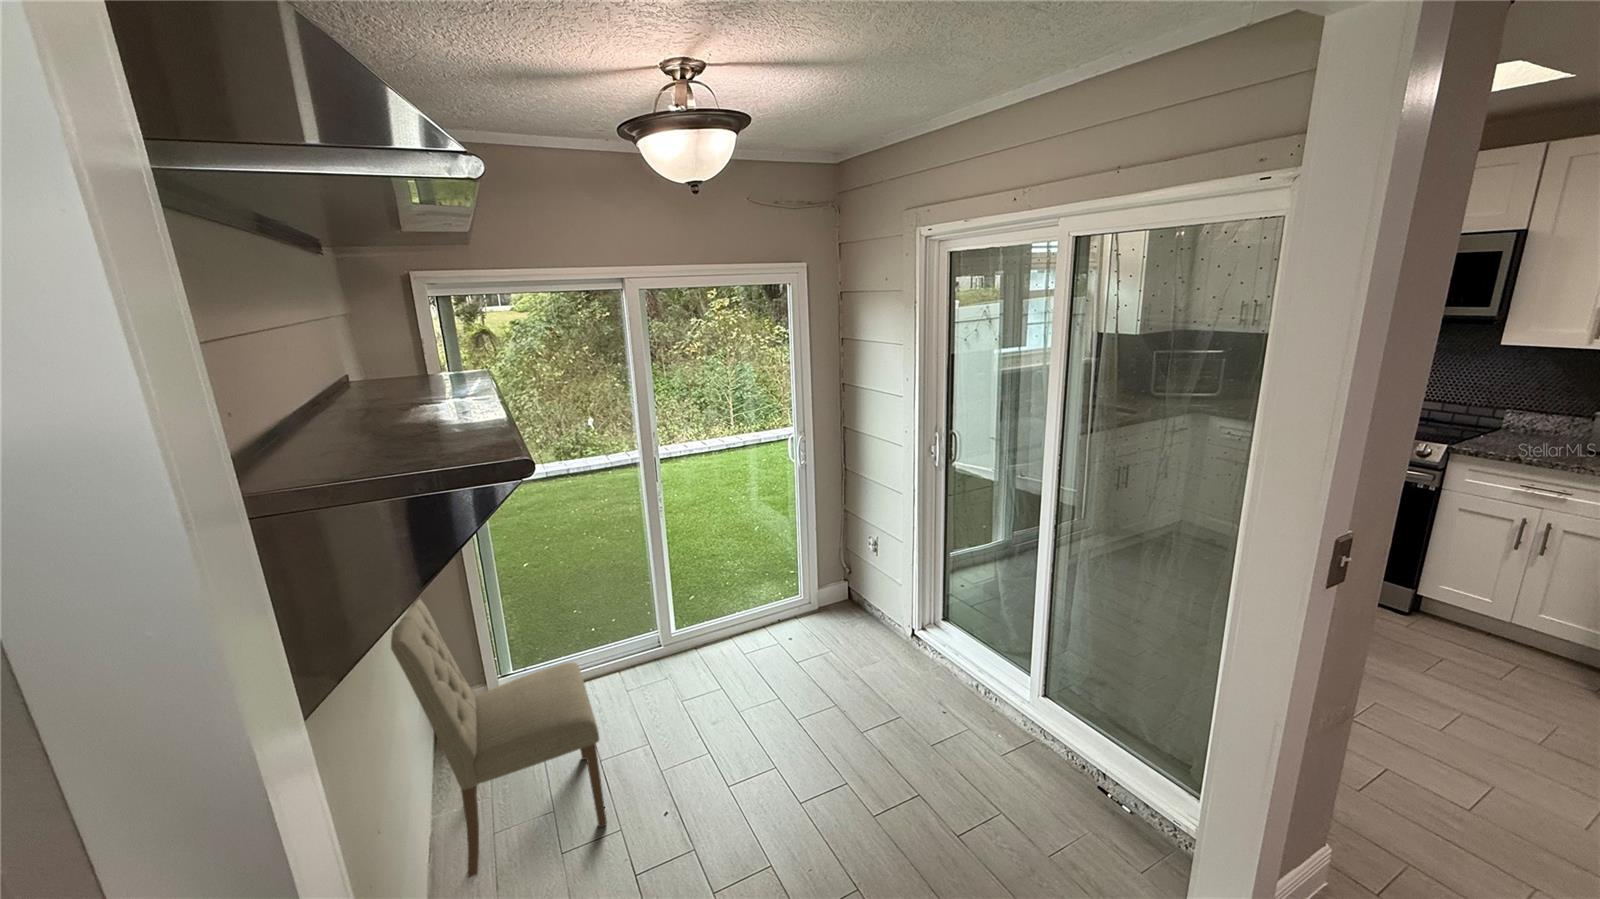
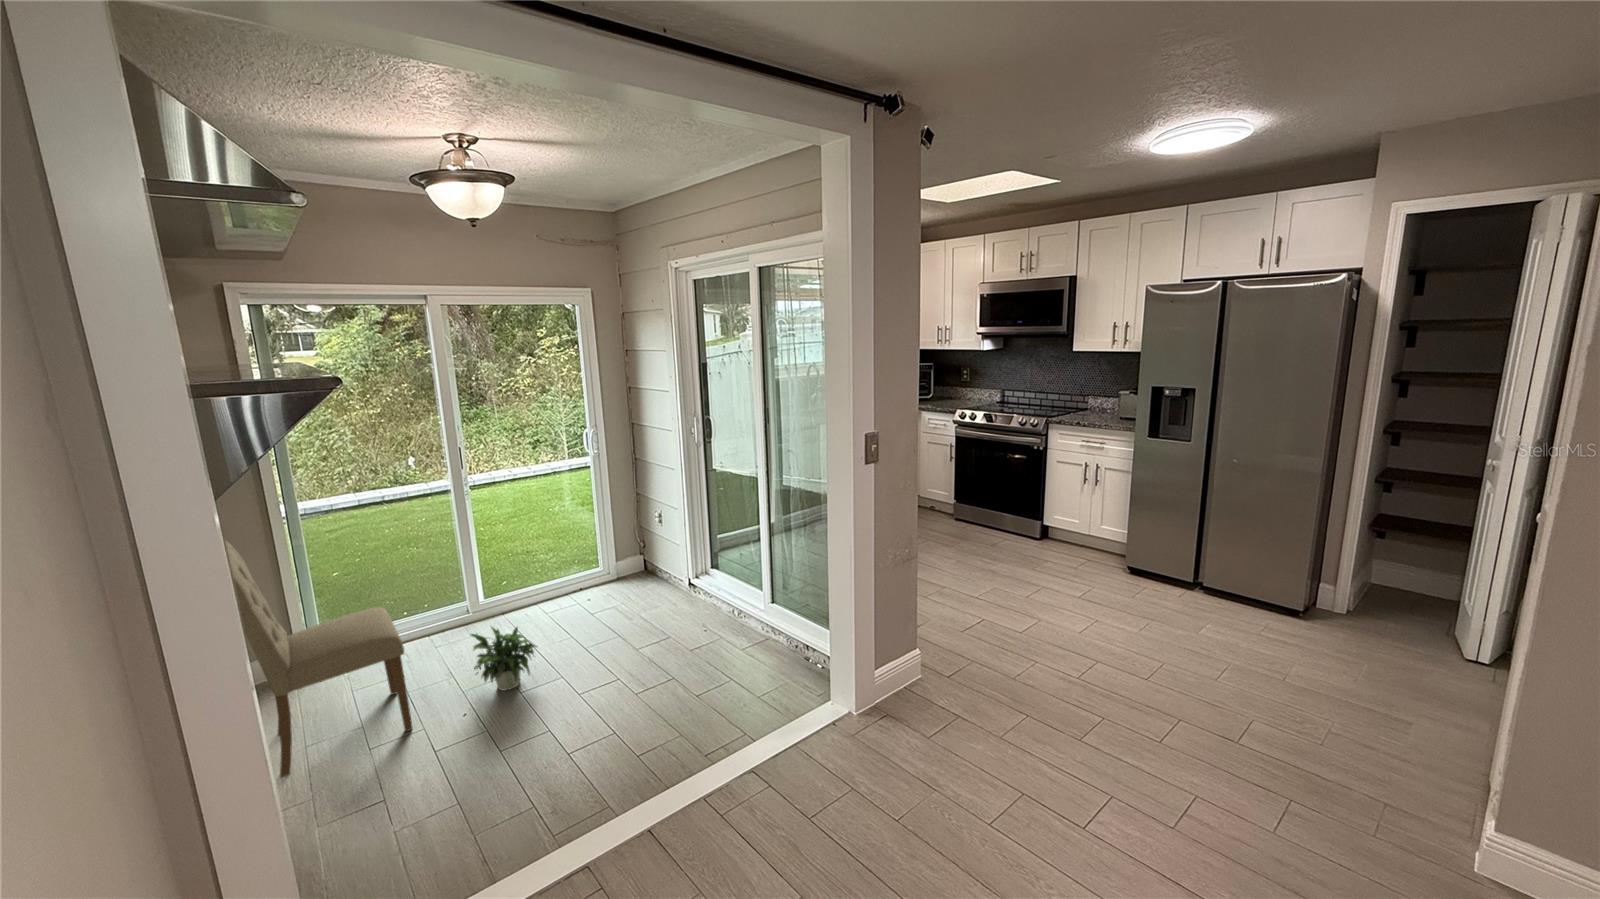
potted plant: none [668,693,746,777] -> present [471,627,537,690]

